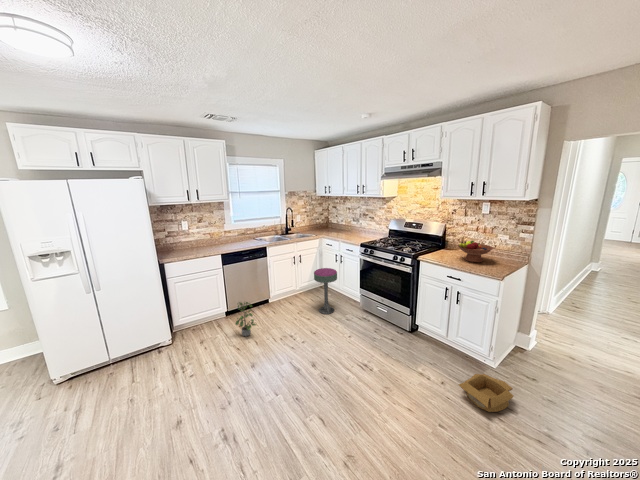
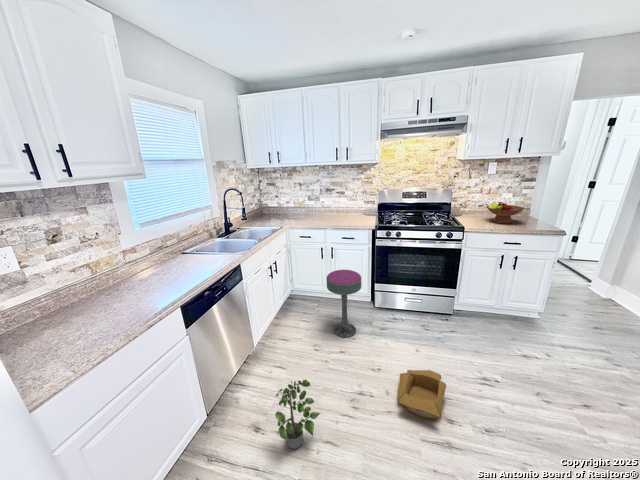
cardboard box: present [459,374,513,412] -> present [398,370,446,418]

